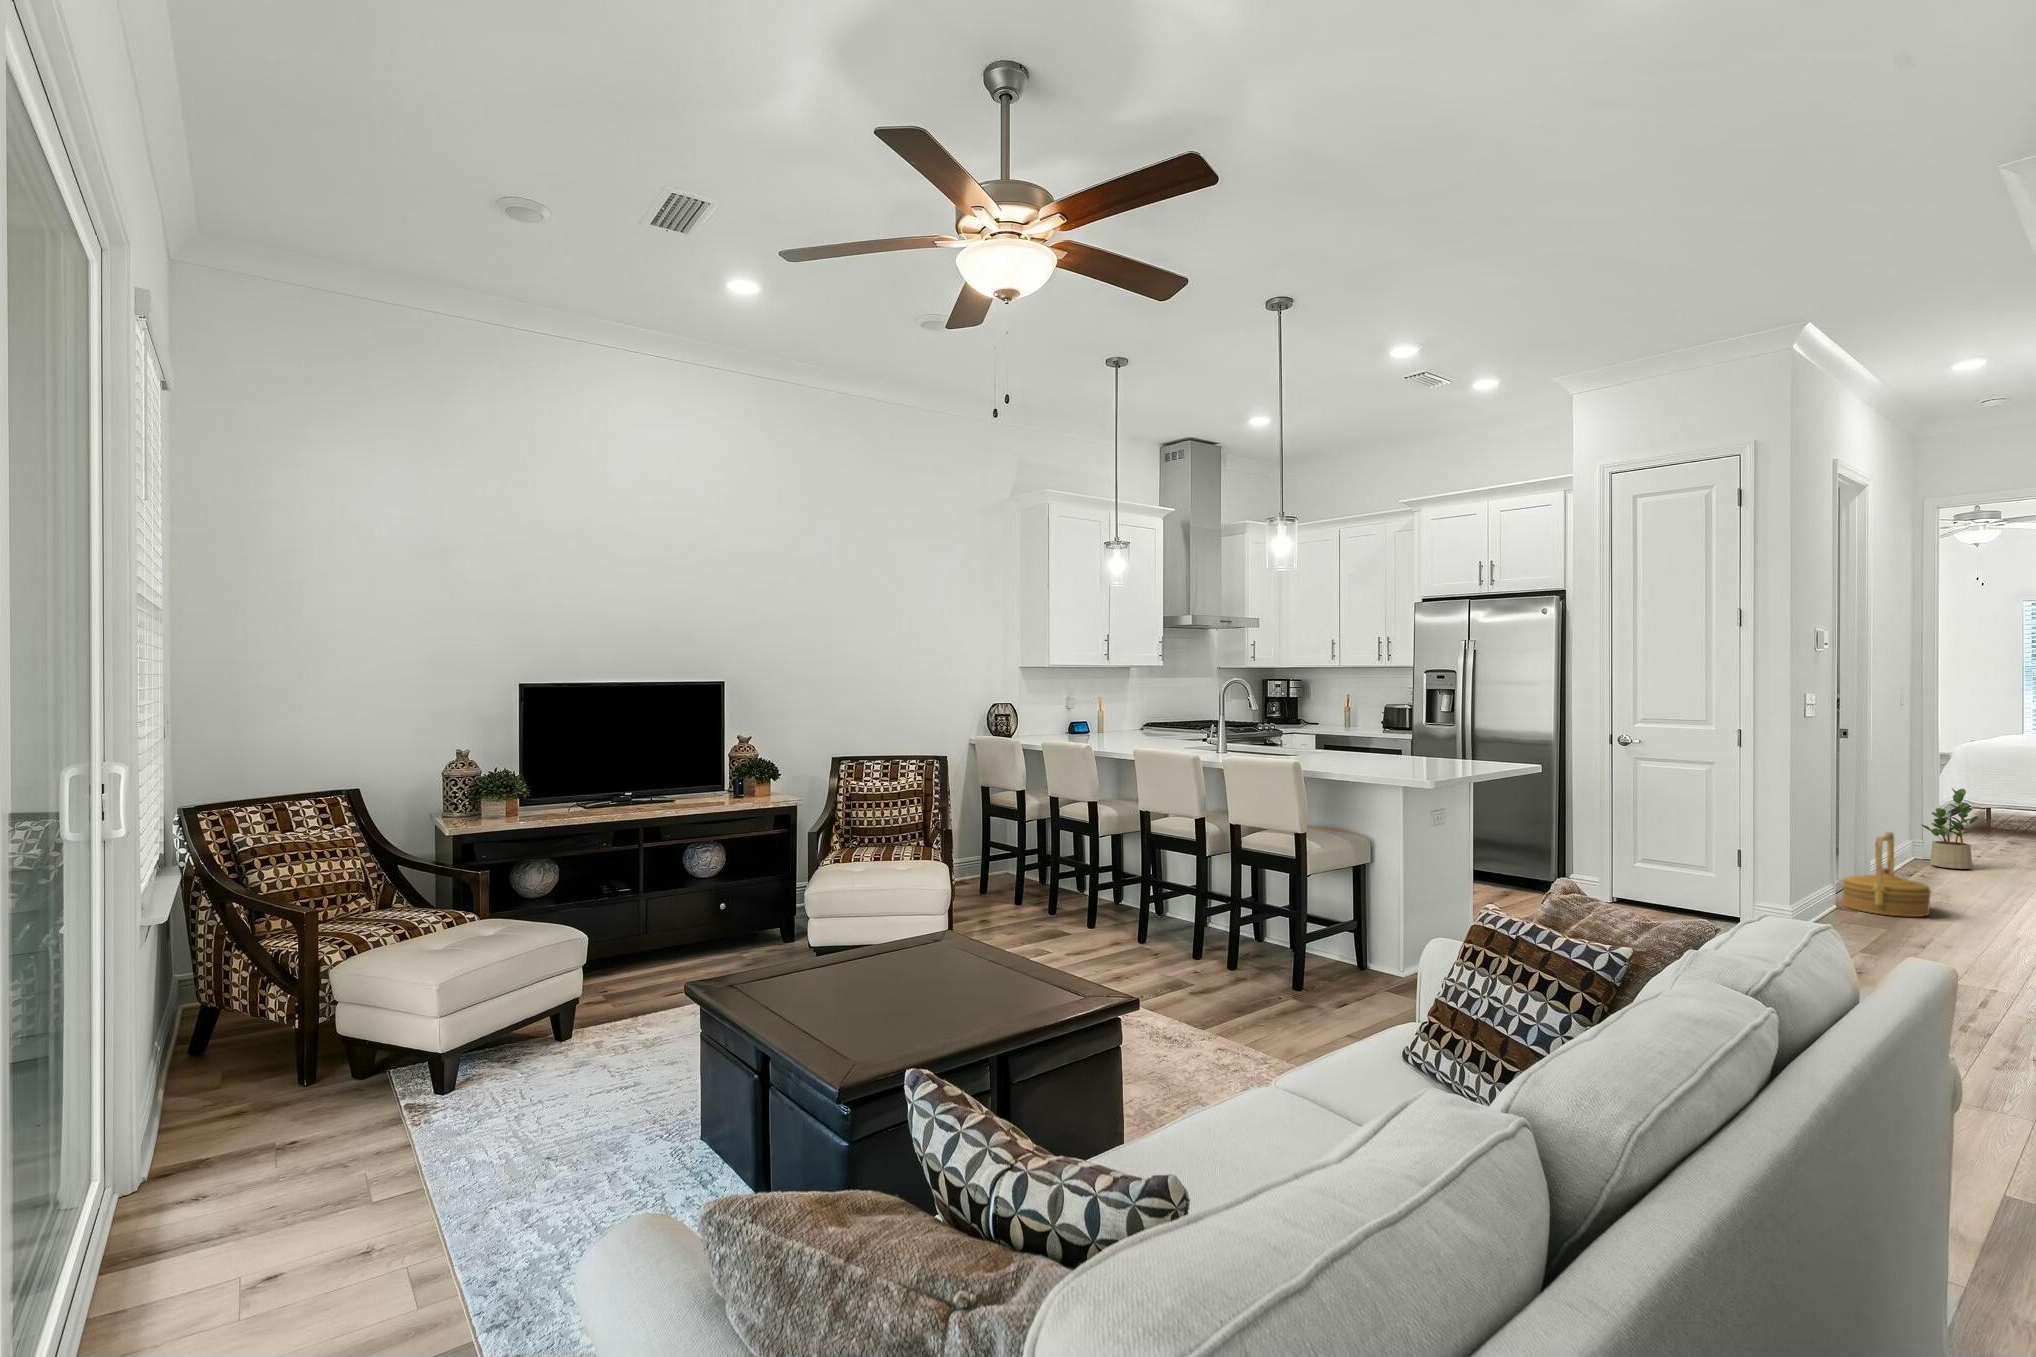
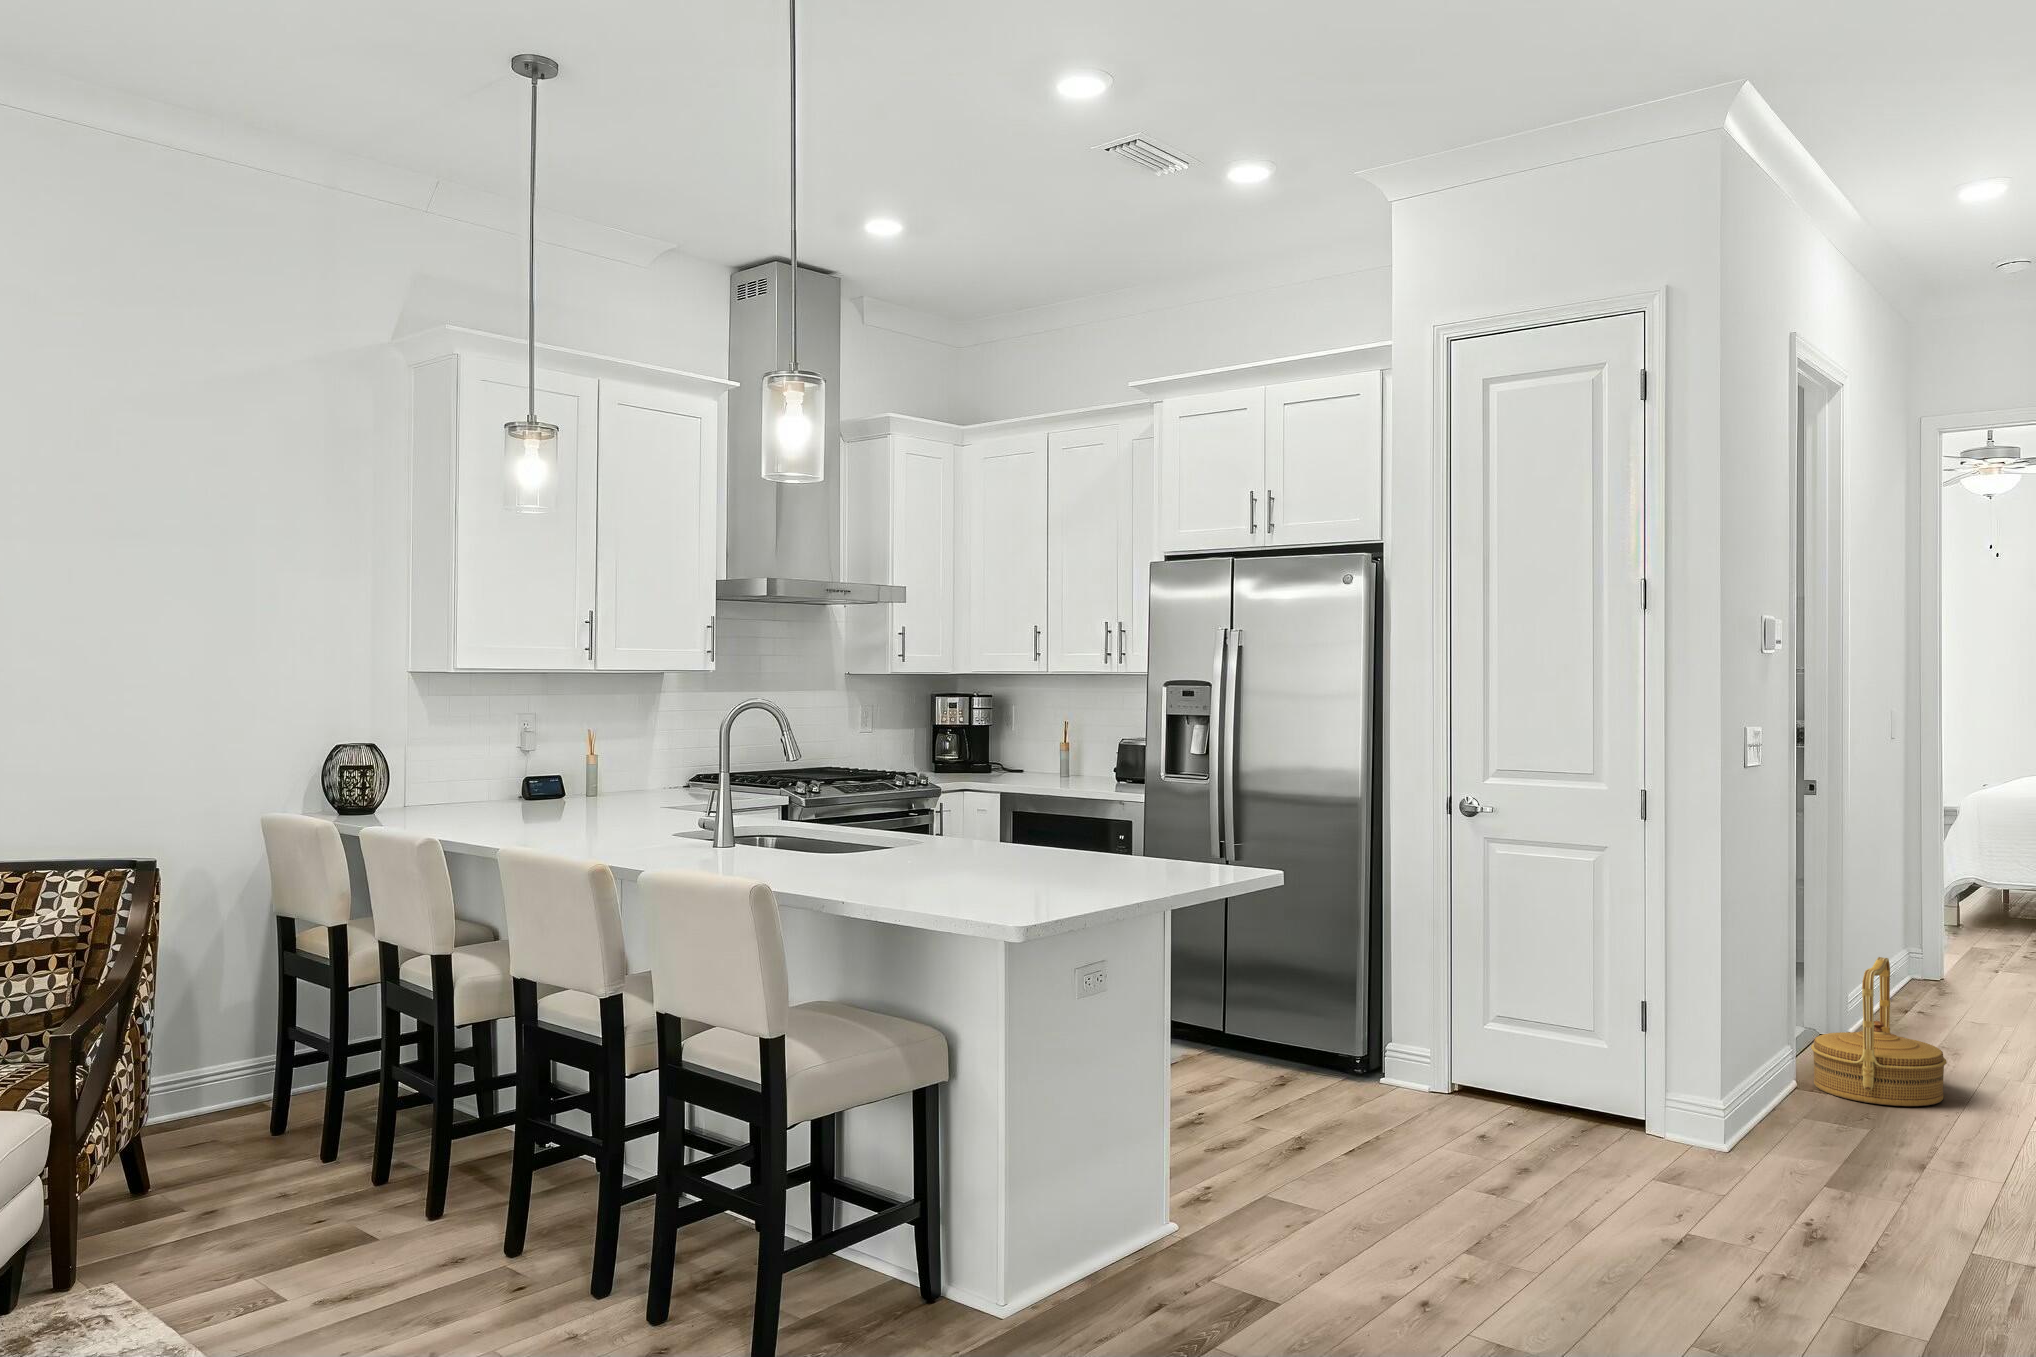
potted plant: present [1922,788,1978,869] -> none [1923,871,2003,1000]

